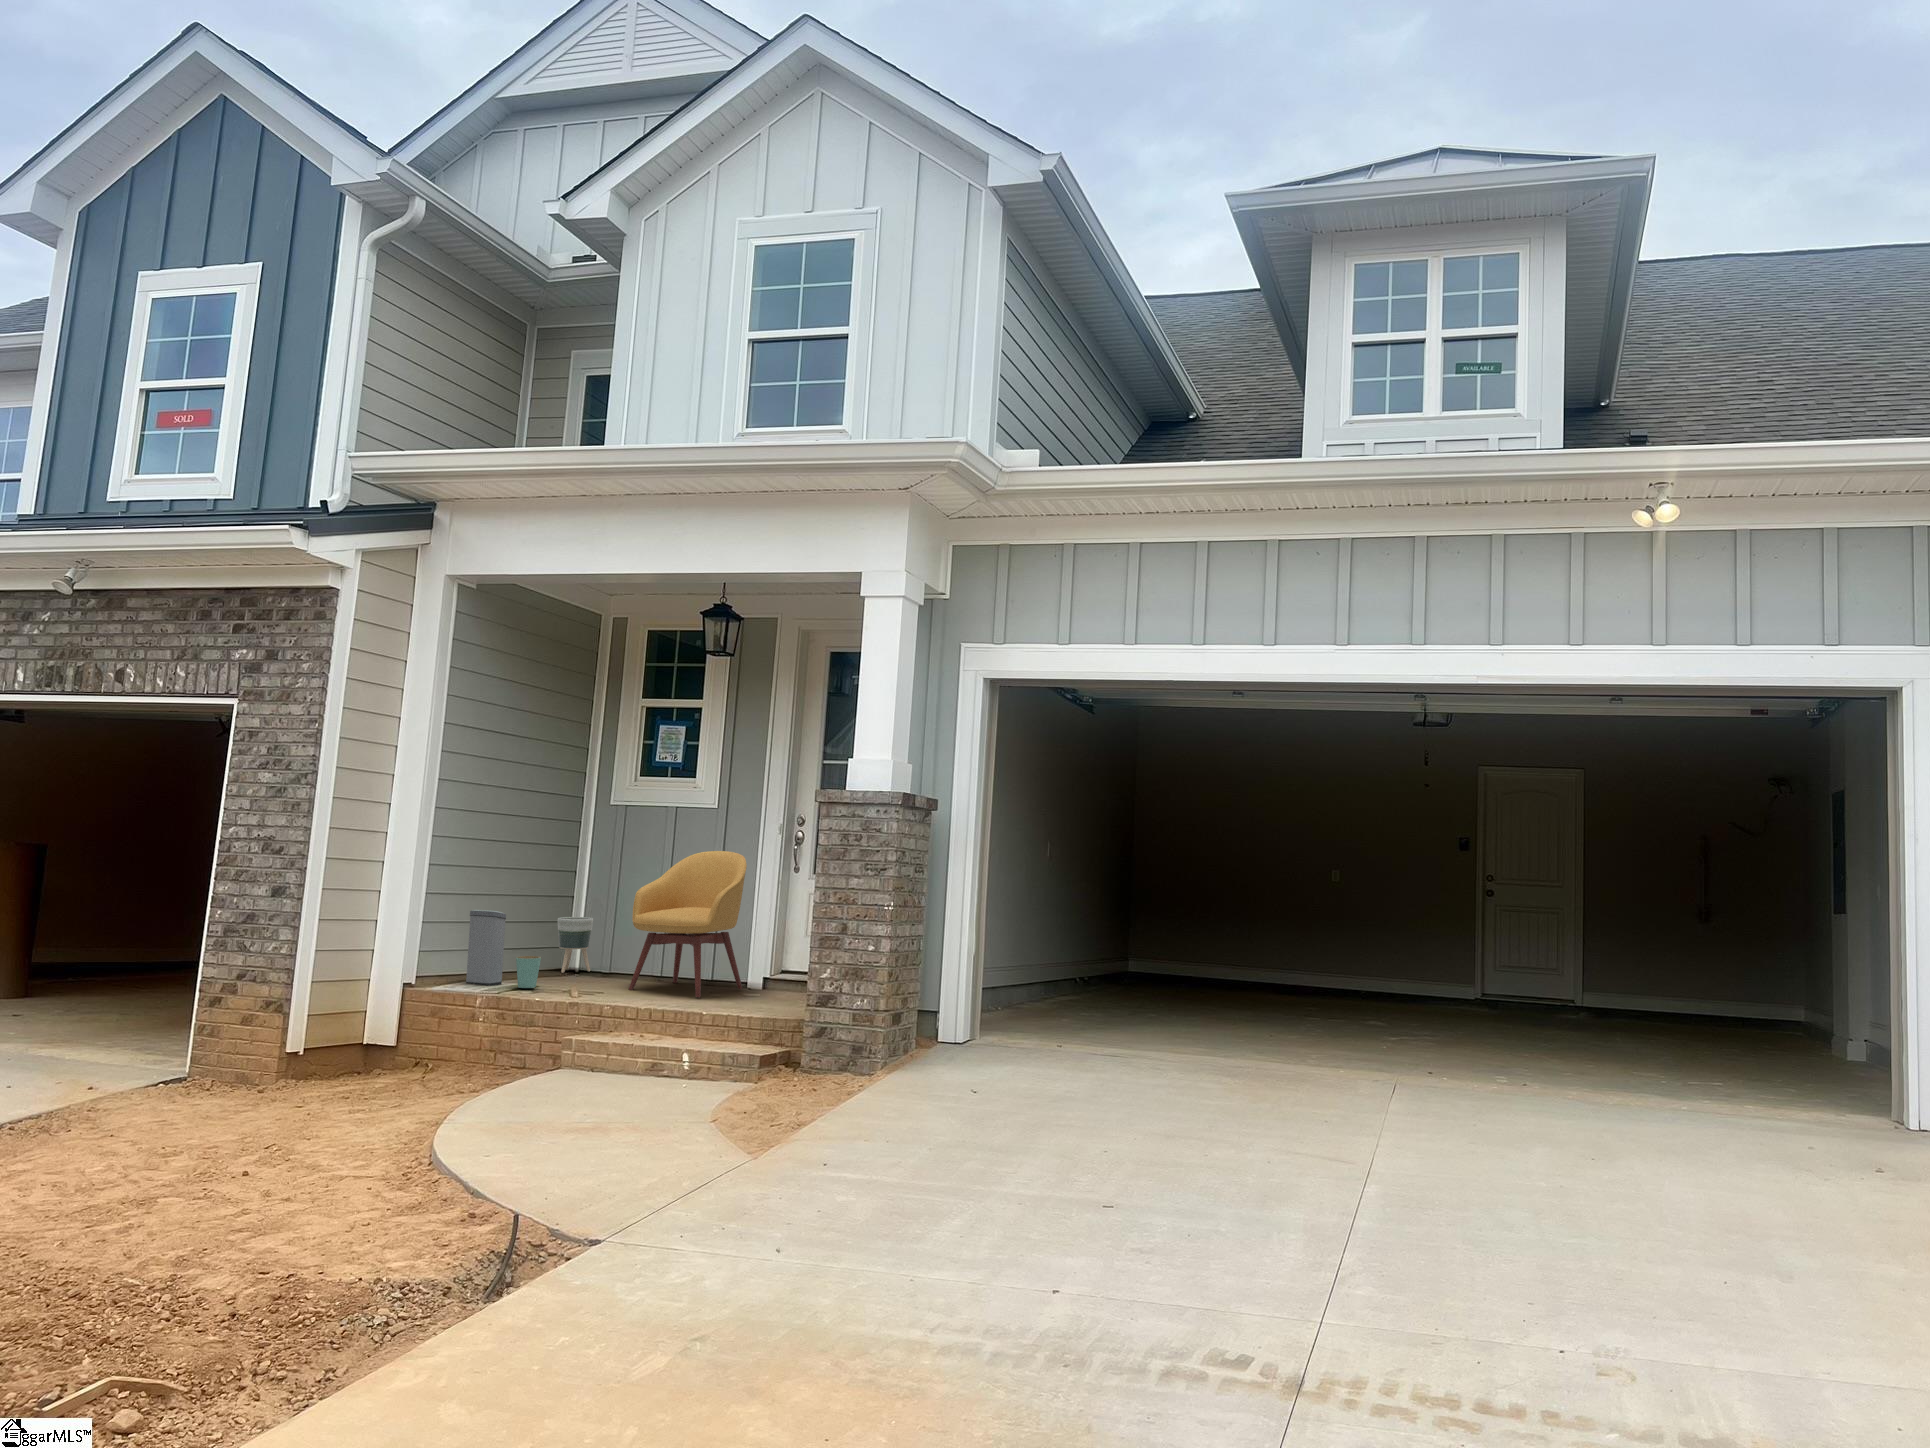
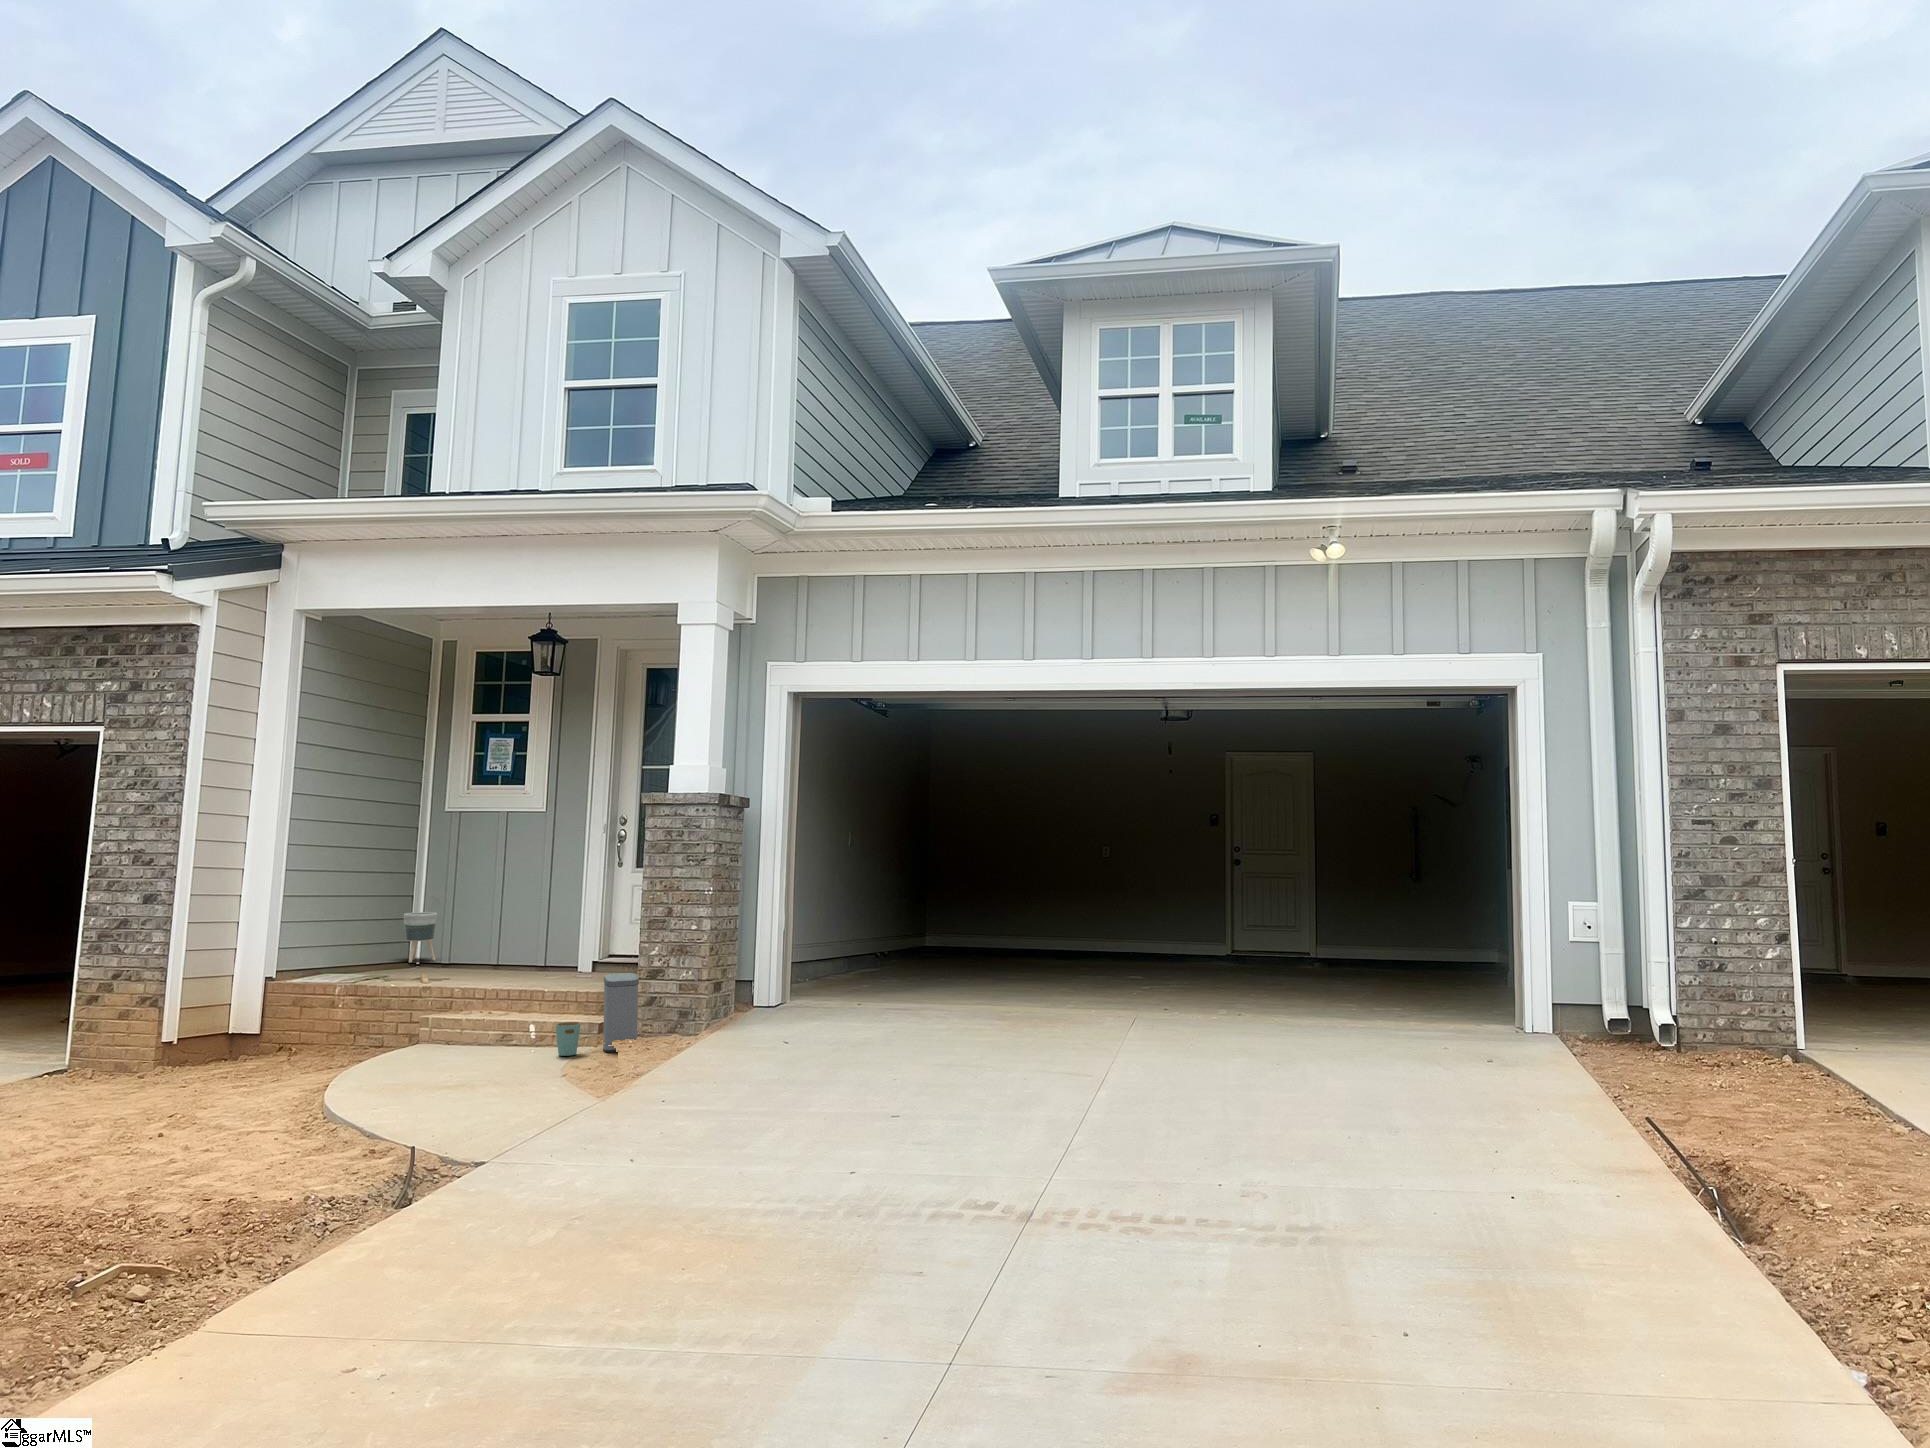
chair: present [629,851,747,997] -> none [473,848,579,978]
trash can: present [466,910,541,988] -> present [555,973,639,1056]

